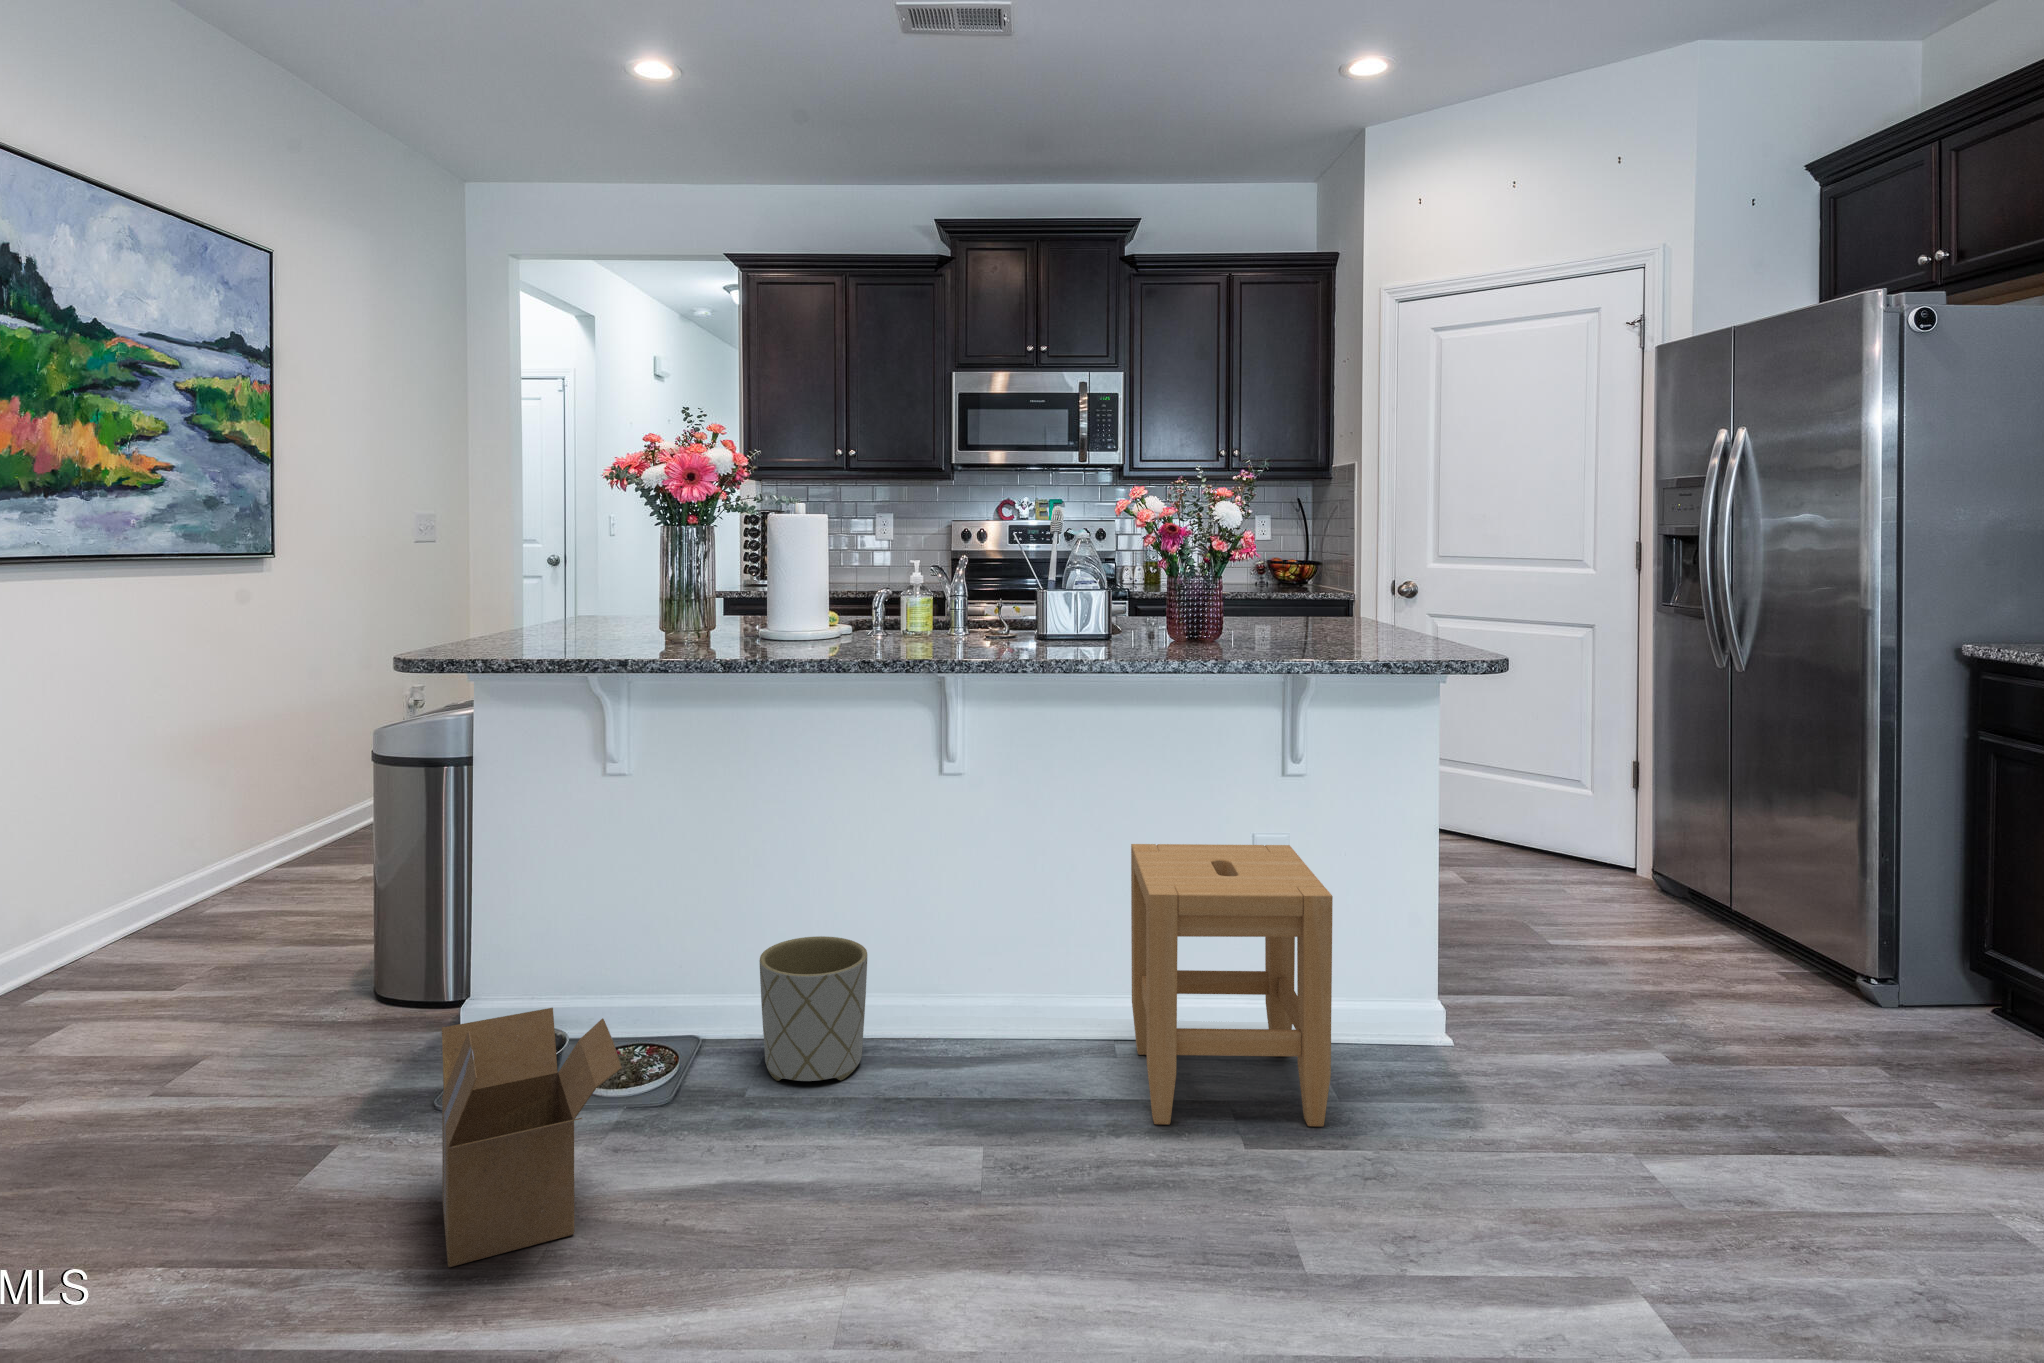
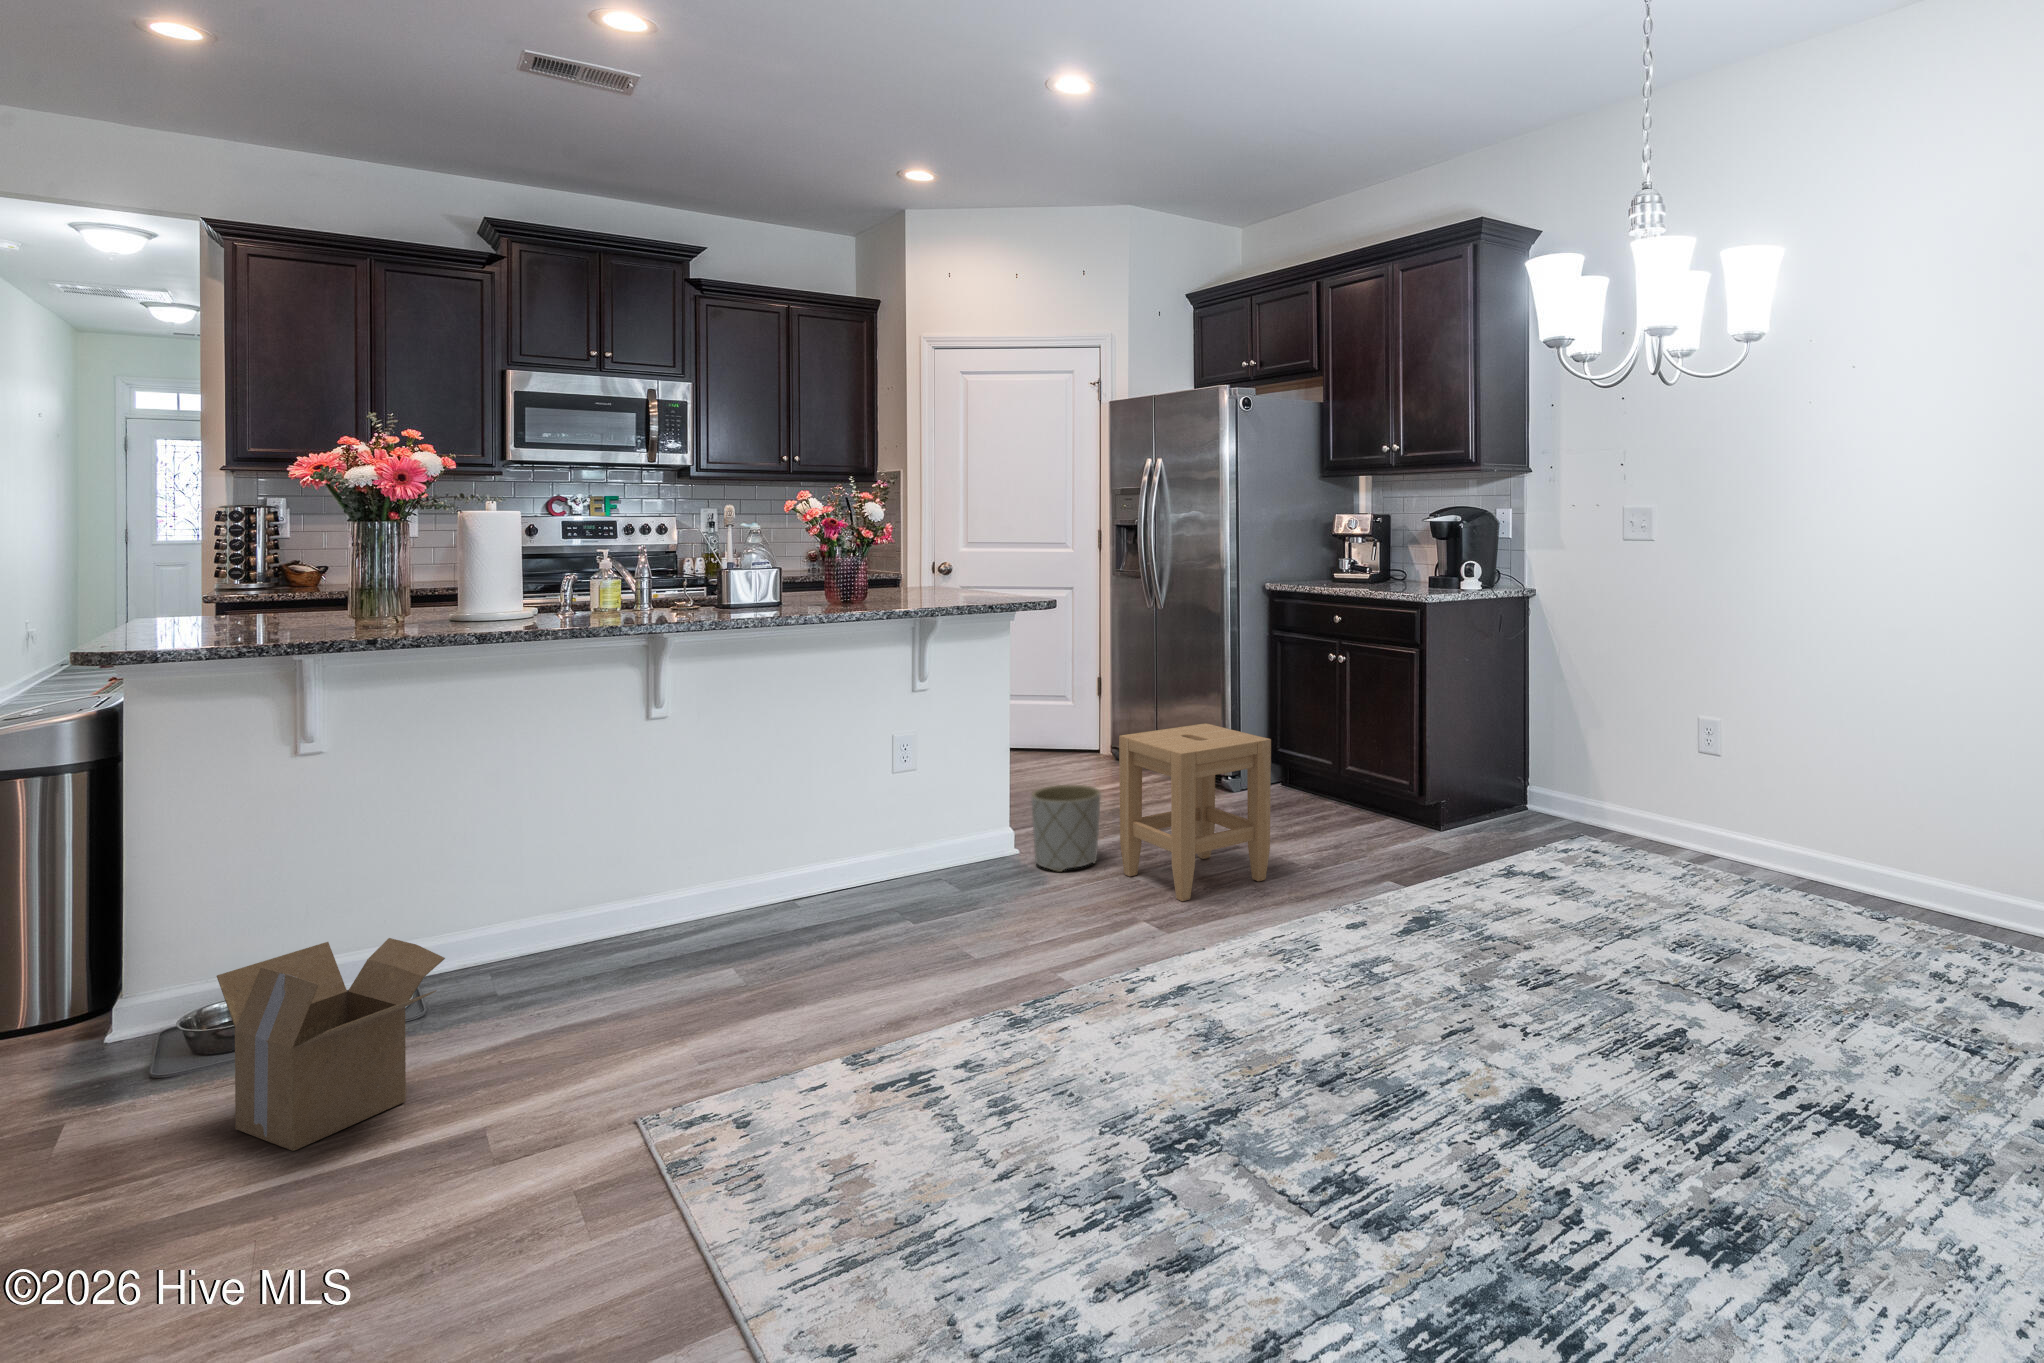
stool: present [1131,844,1333,1126] -> present [1119,723,1271,901]
planter: present [759,936,867,1081] -> present [1032,785,1100,872]

